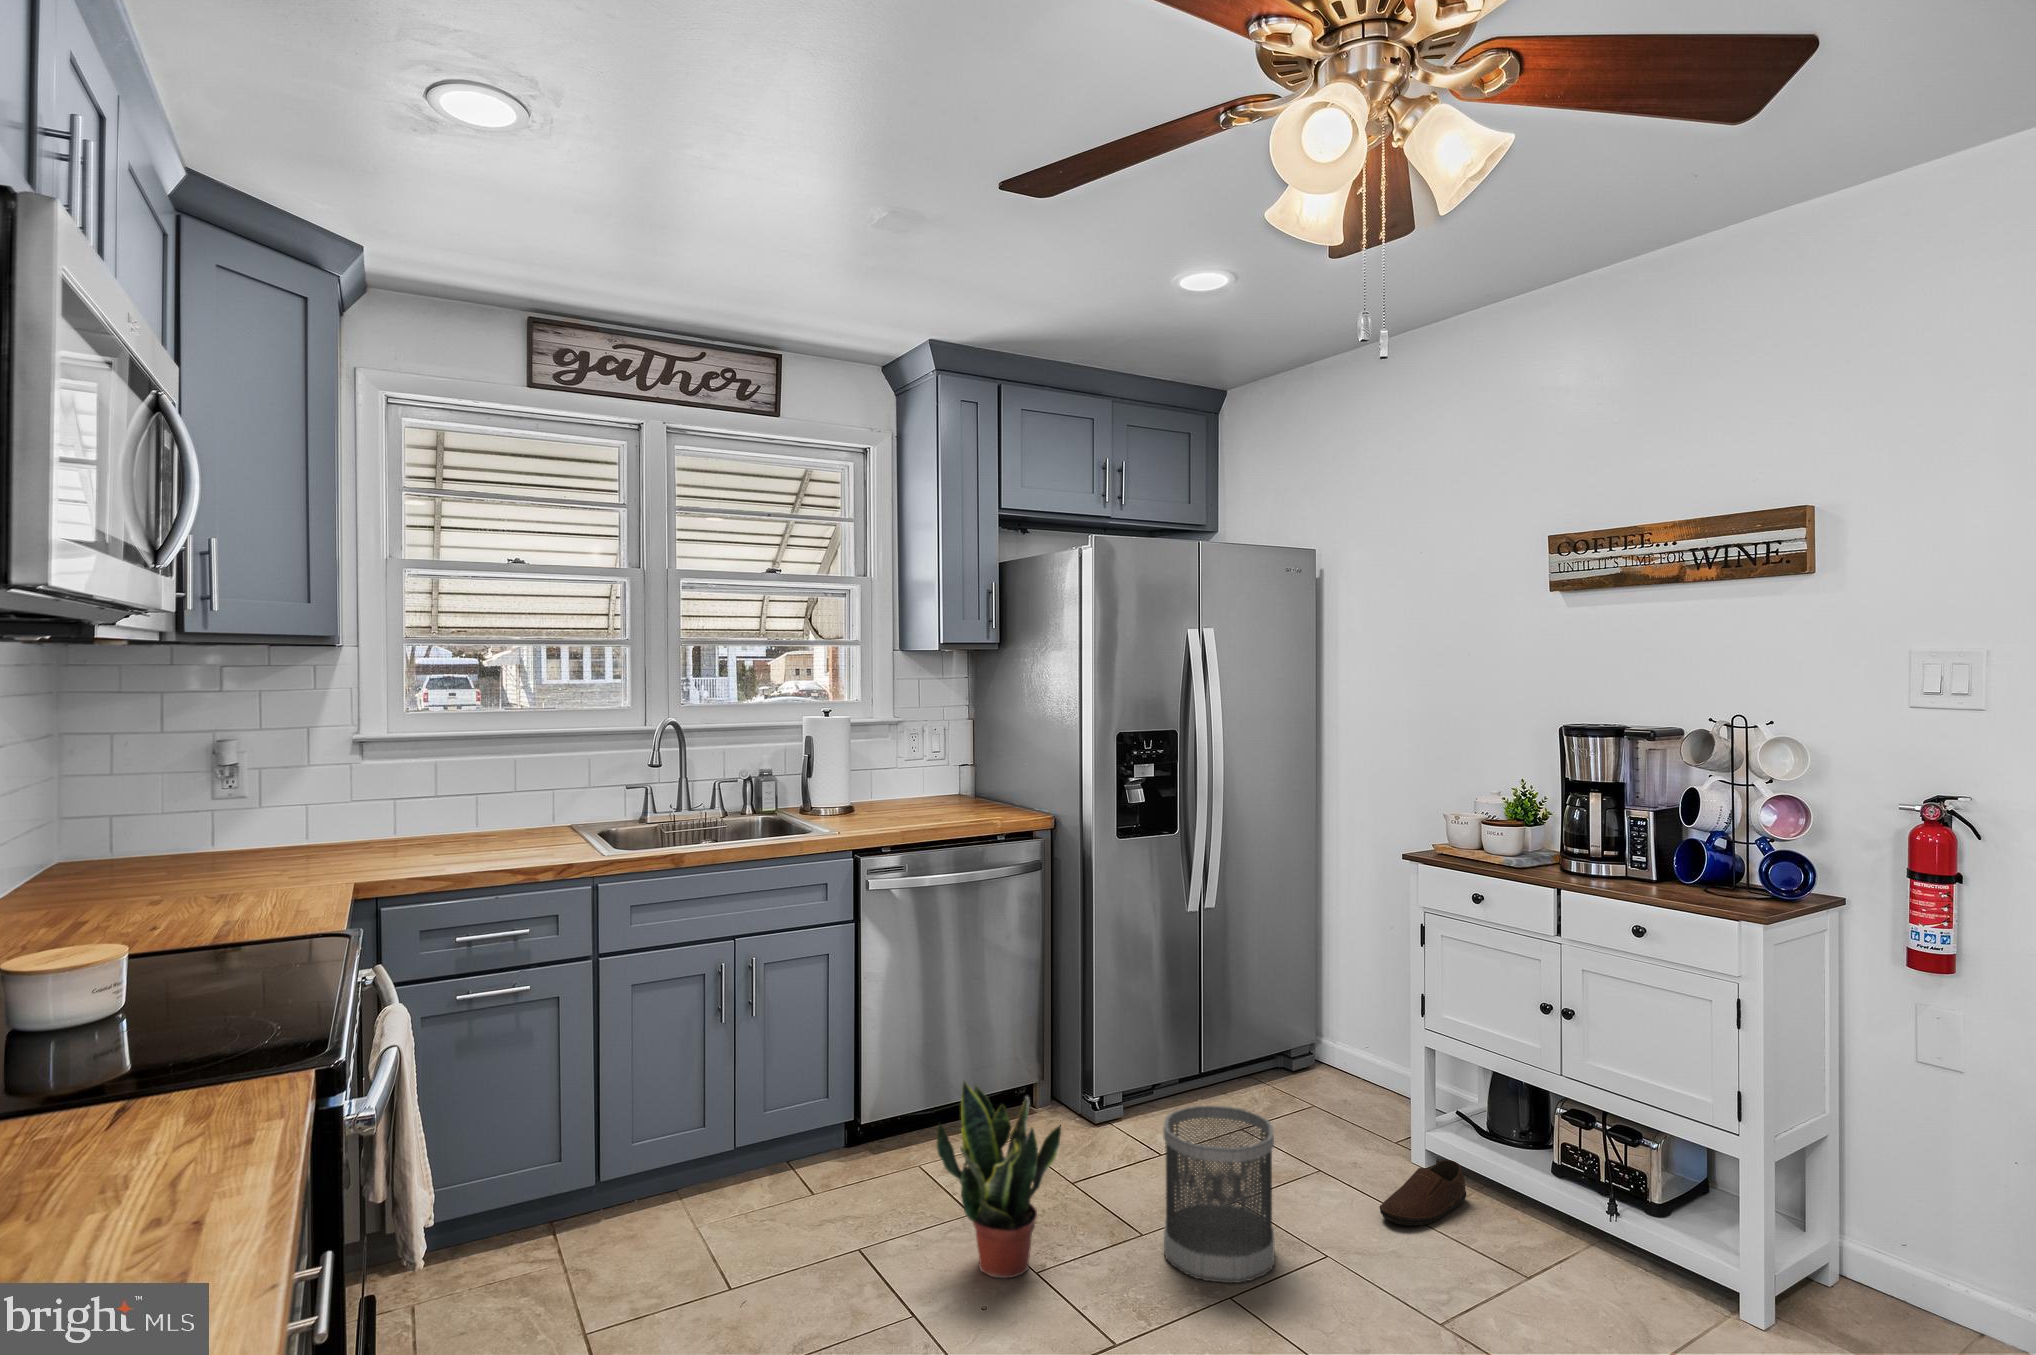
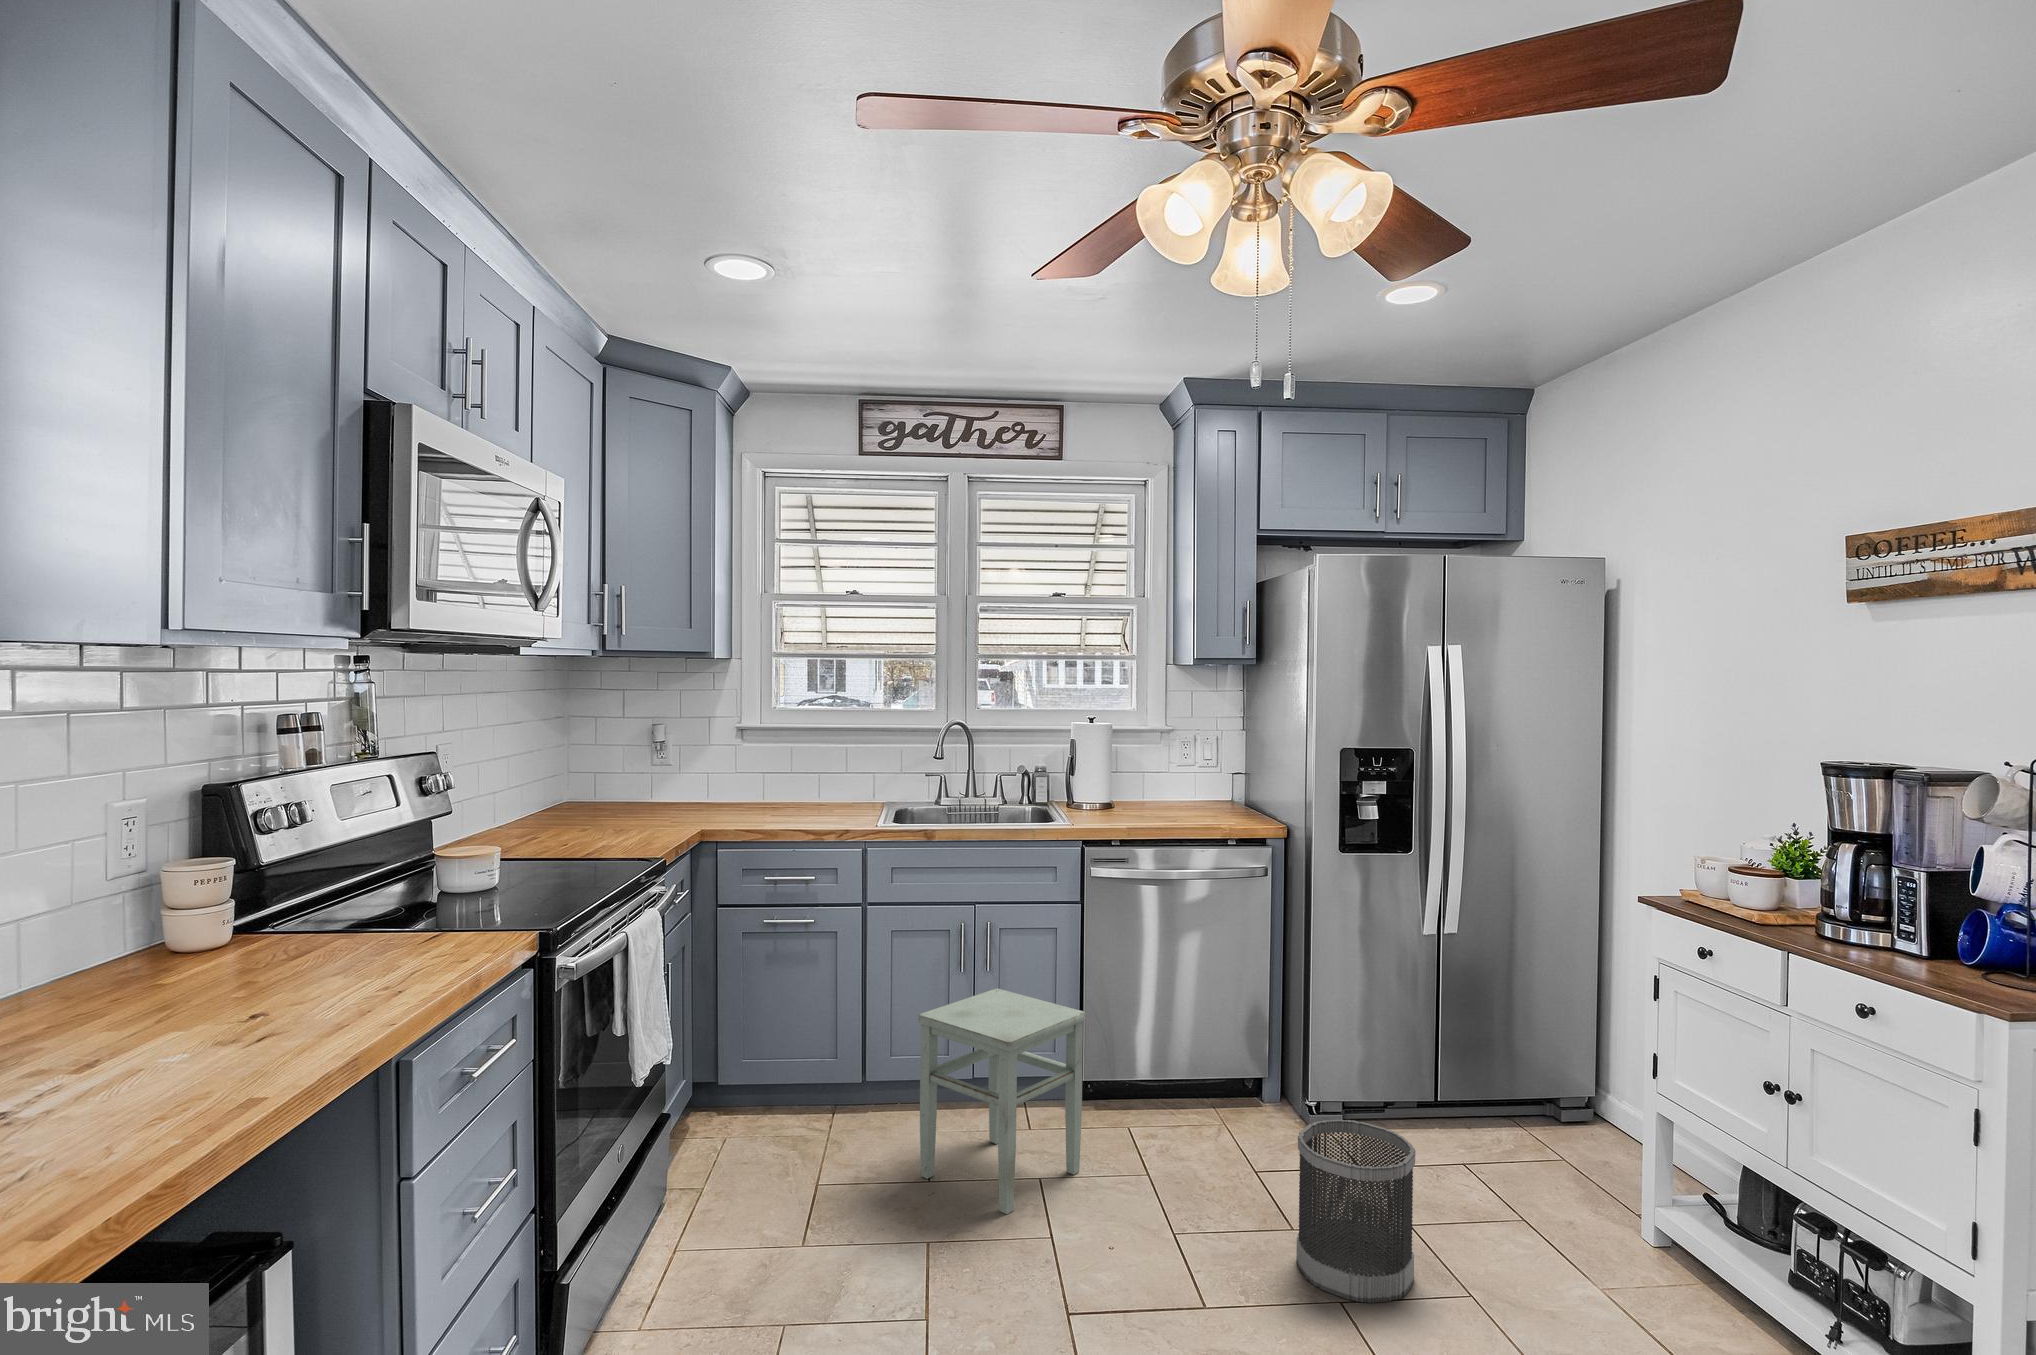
stool: none [716,1033,904,1291] -> present [918,989,1086,1214]
potted plant: present [937,1082,1061,1278] -> none [1085,1050,1205,1239]
shoe: present [1380,1160,1466,1226] -> none [1558,1241,1683,1303]

